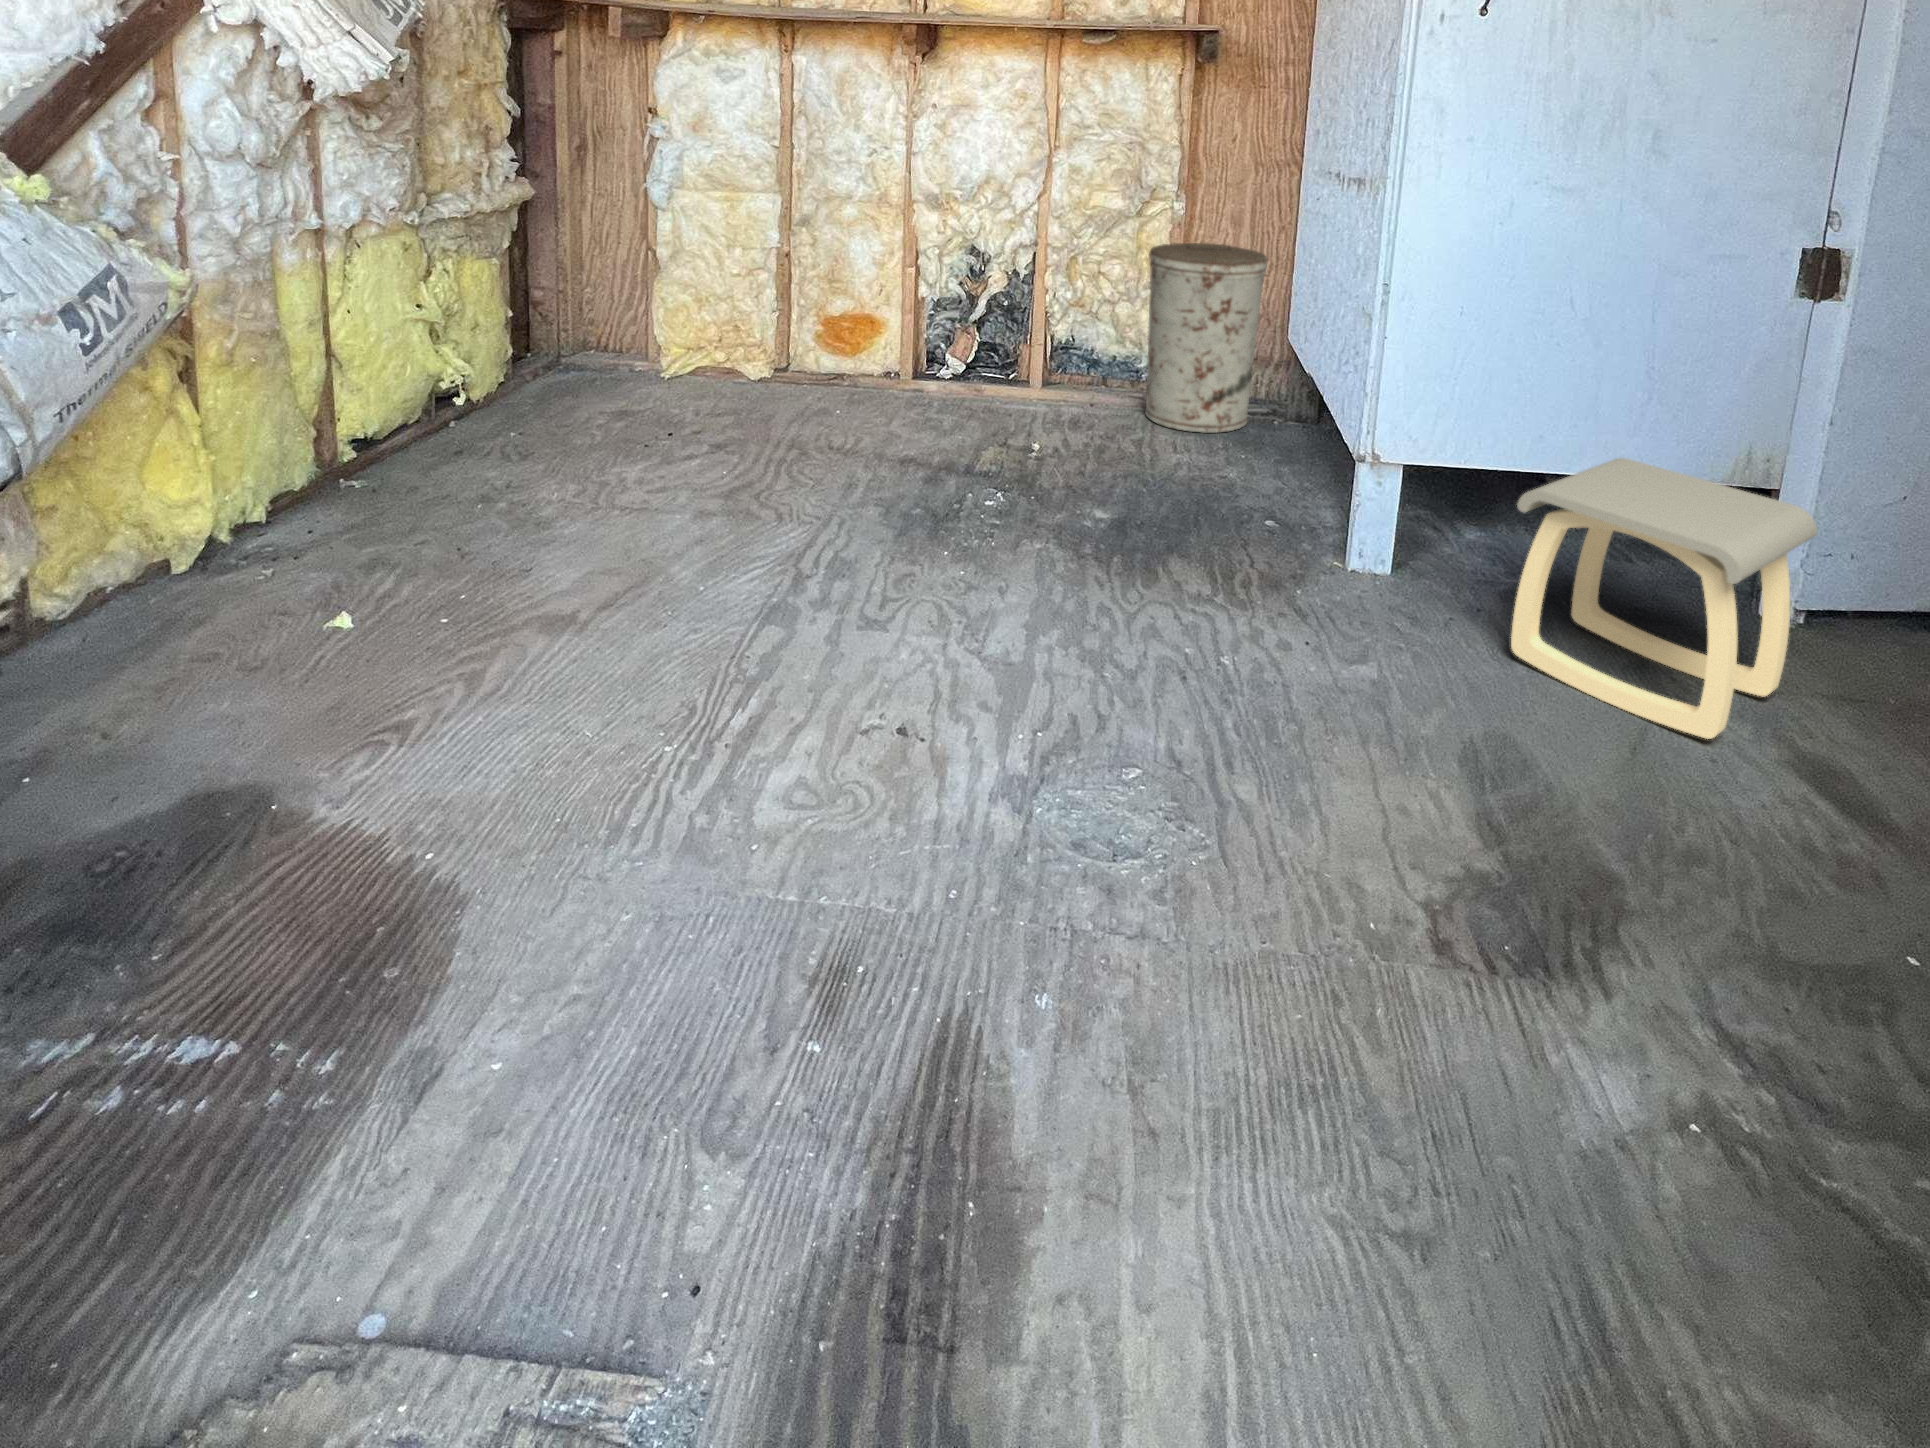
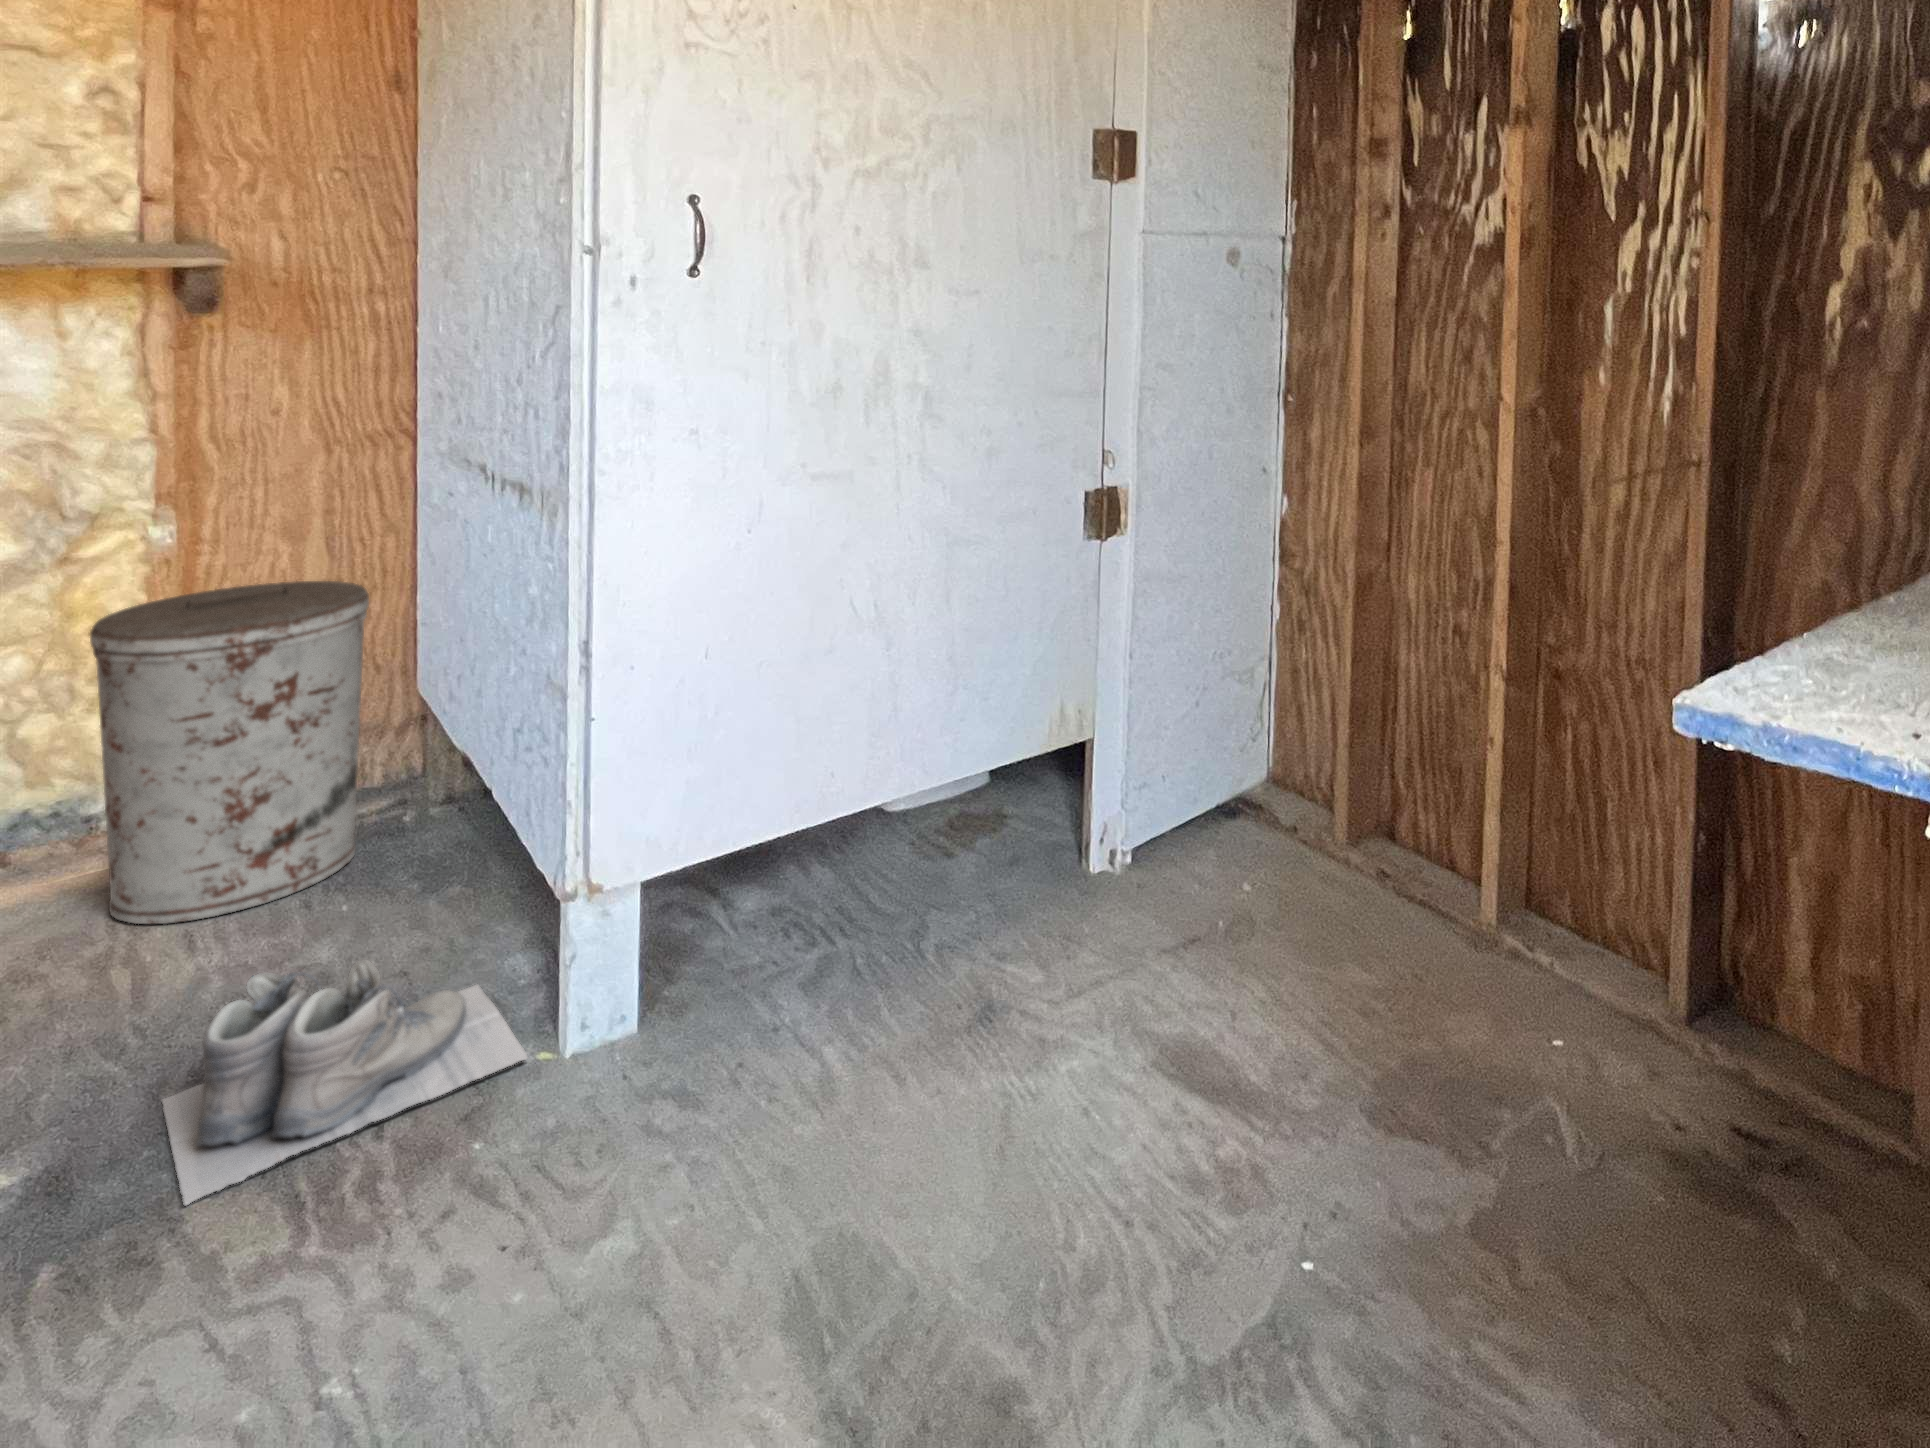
boots: none [1163,450,1326,558] -> present [162,960,527,1205]
stool: present [1511,458,1817,739] -> none [819,765,1140,1085]

